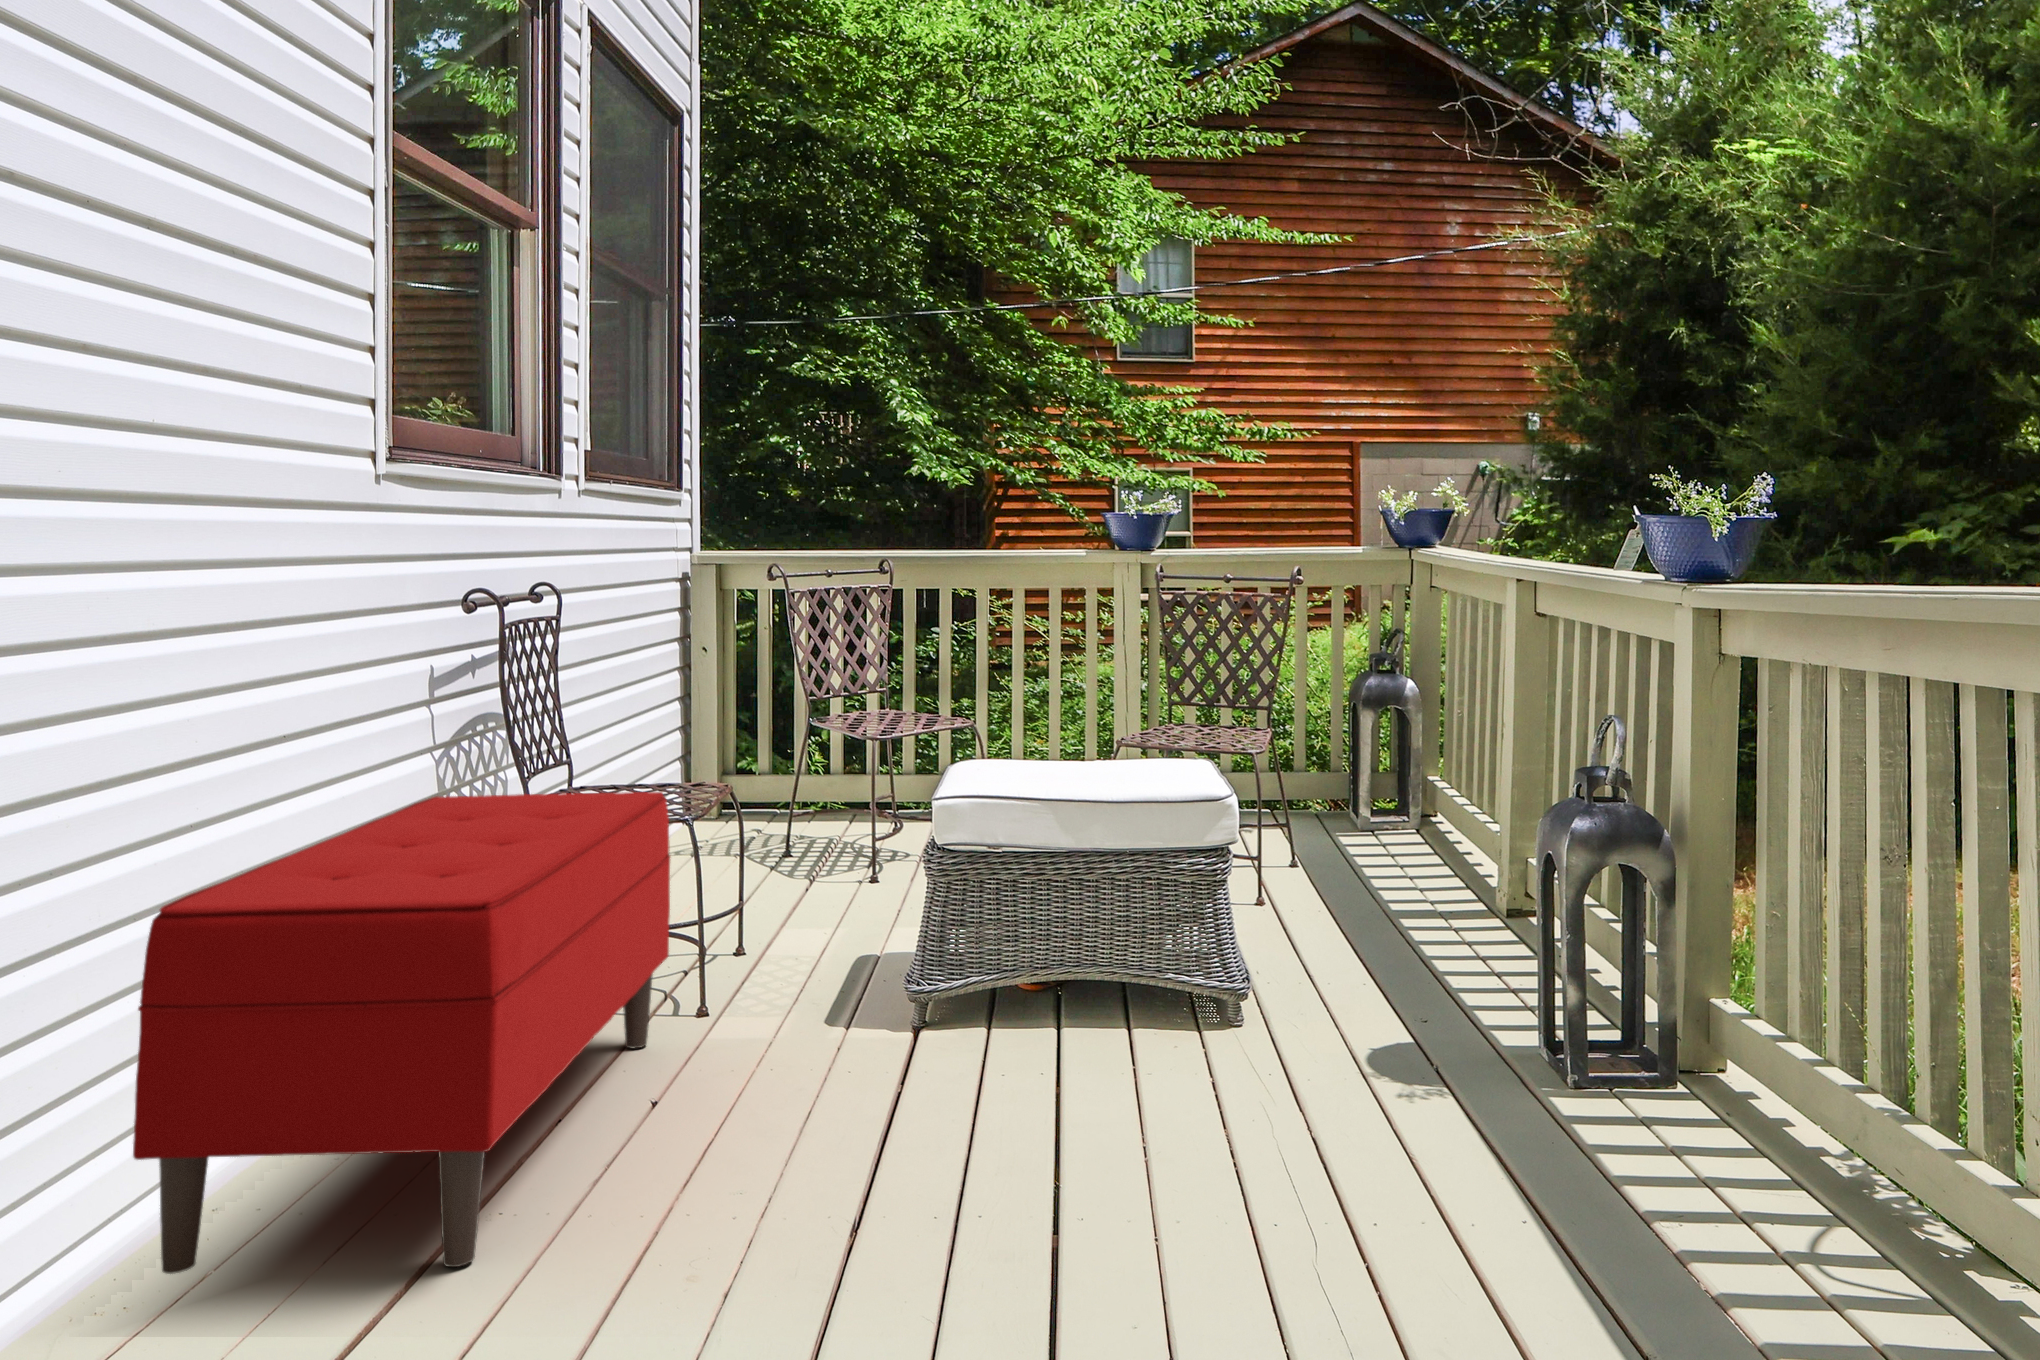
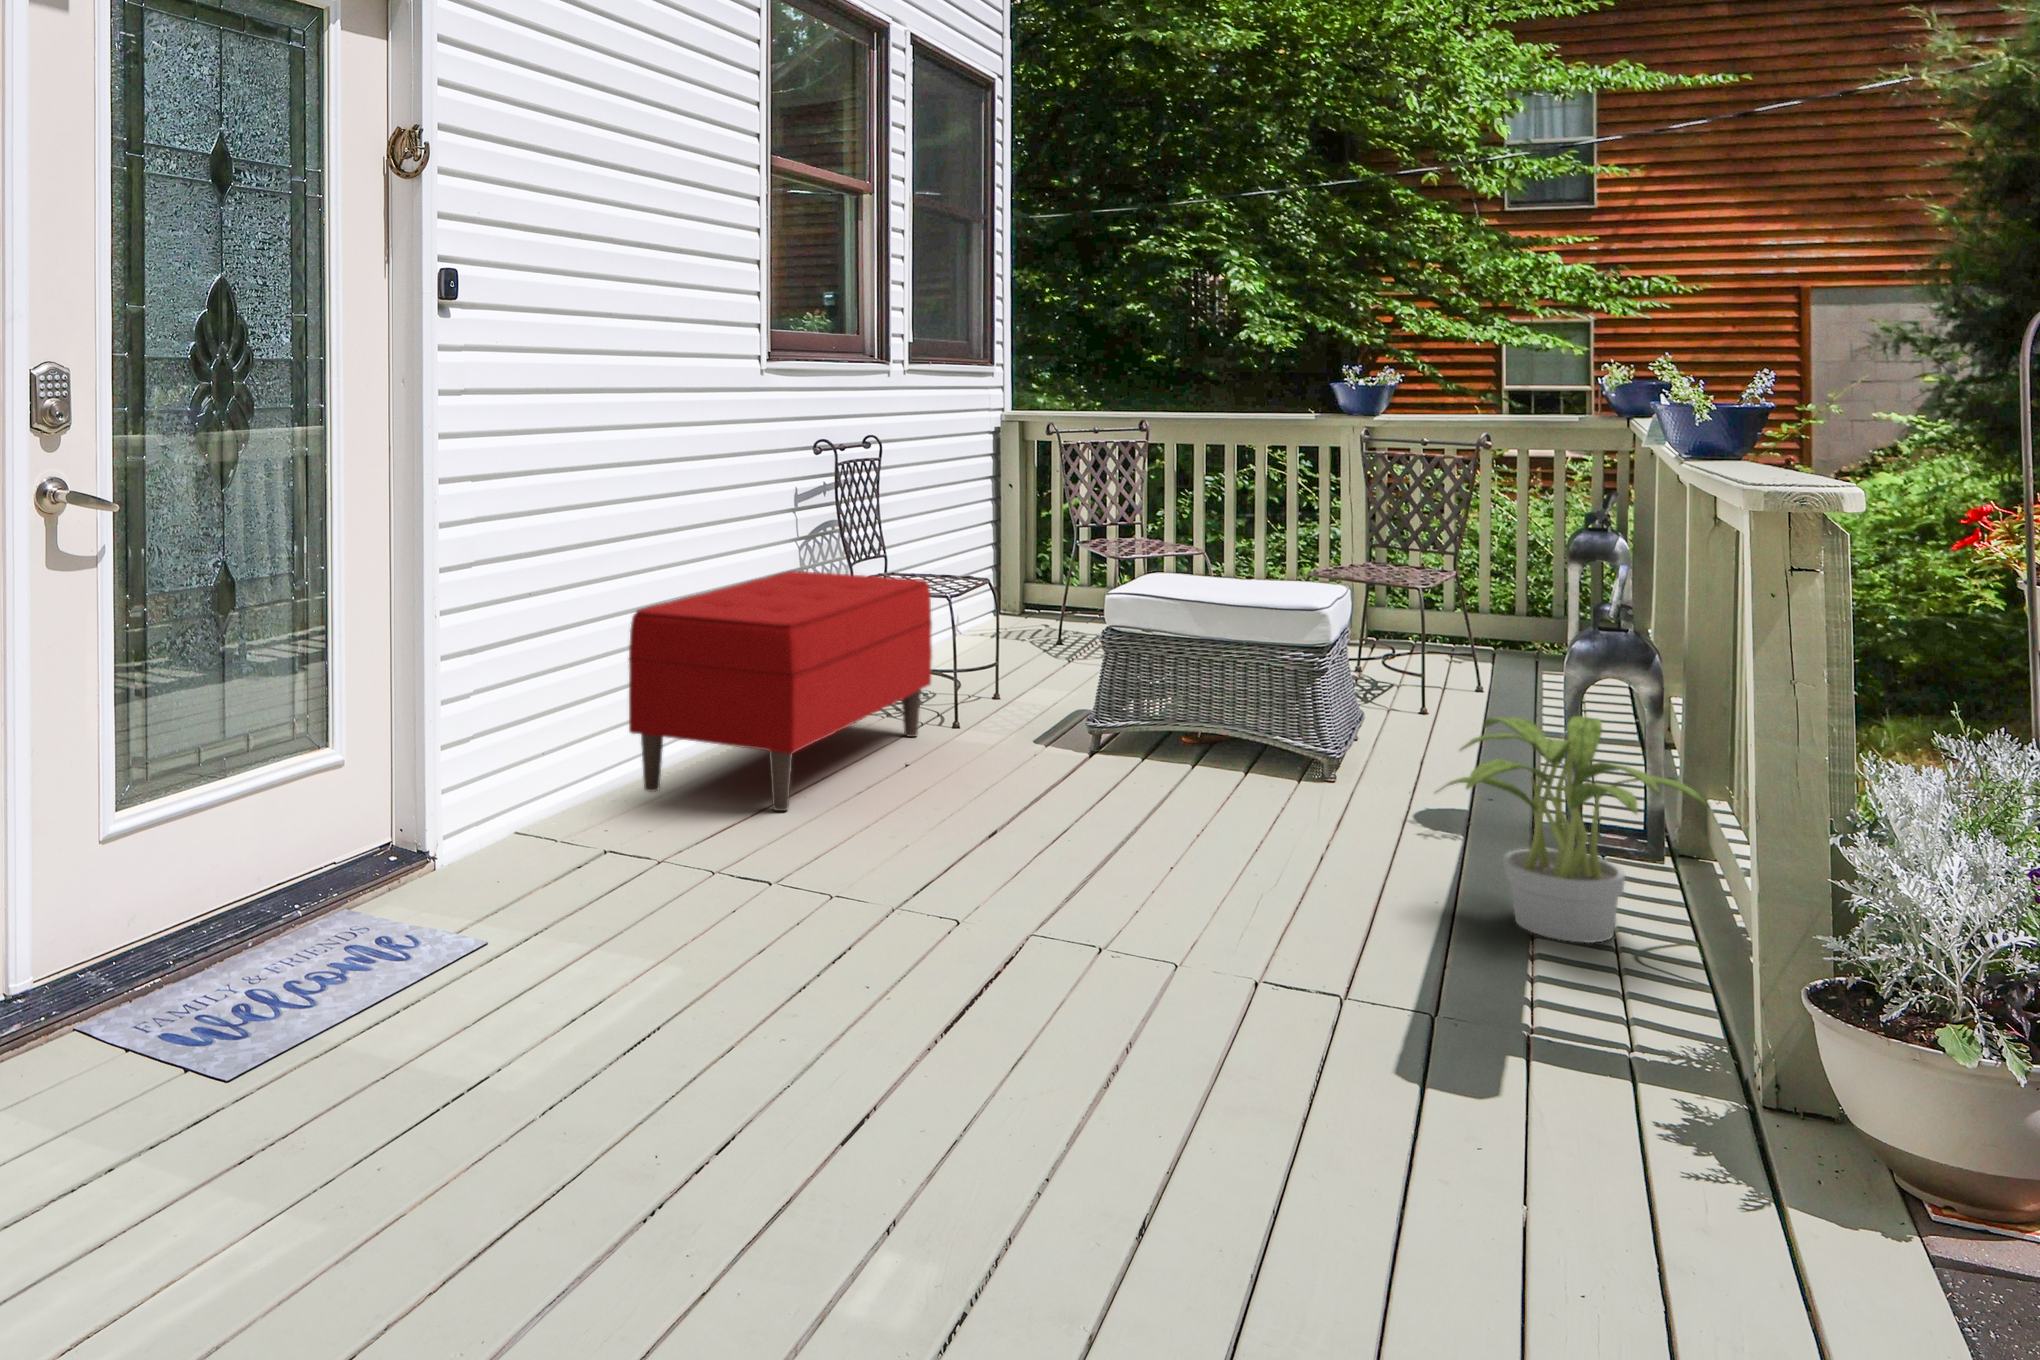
potted plant: none [1536,901,1906,1254] -> present [1437,716,1707,943]

